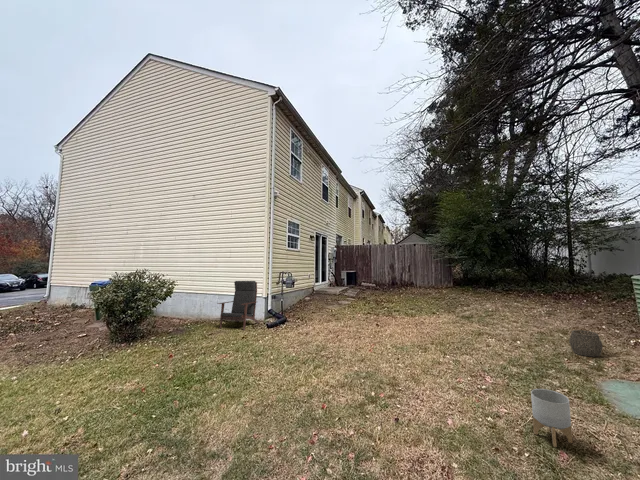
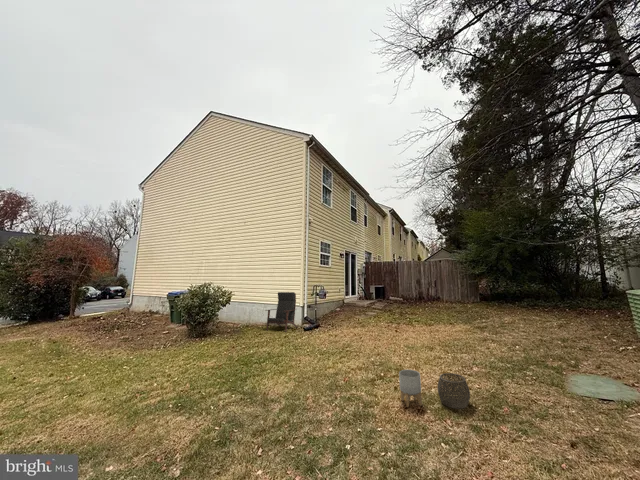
woven basket: present [569,330,603,357] -> present [438,373,470,409]
planter: present [531,389,572,447] -> present [399,370,422,407]

